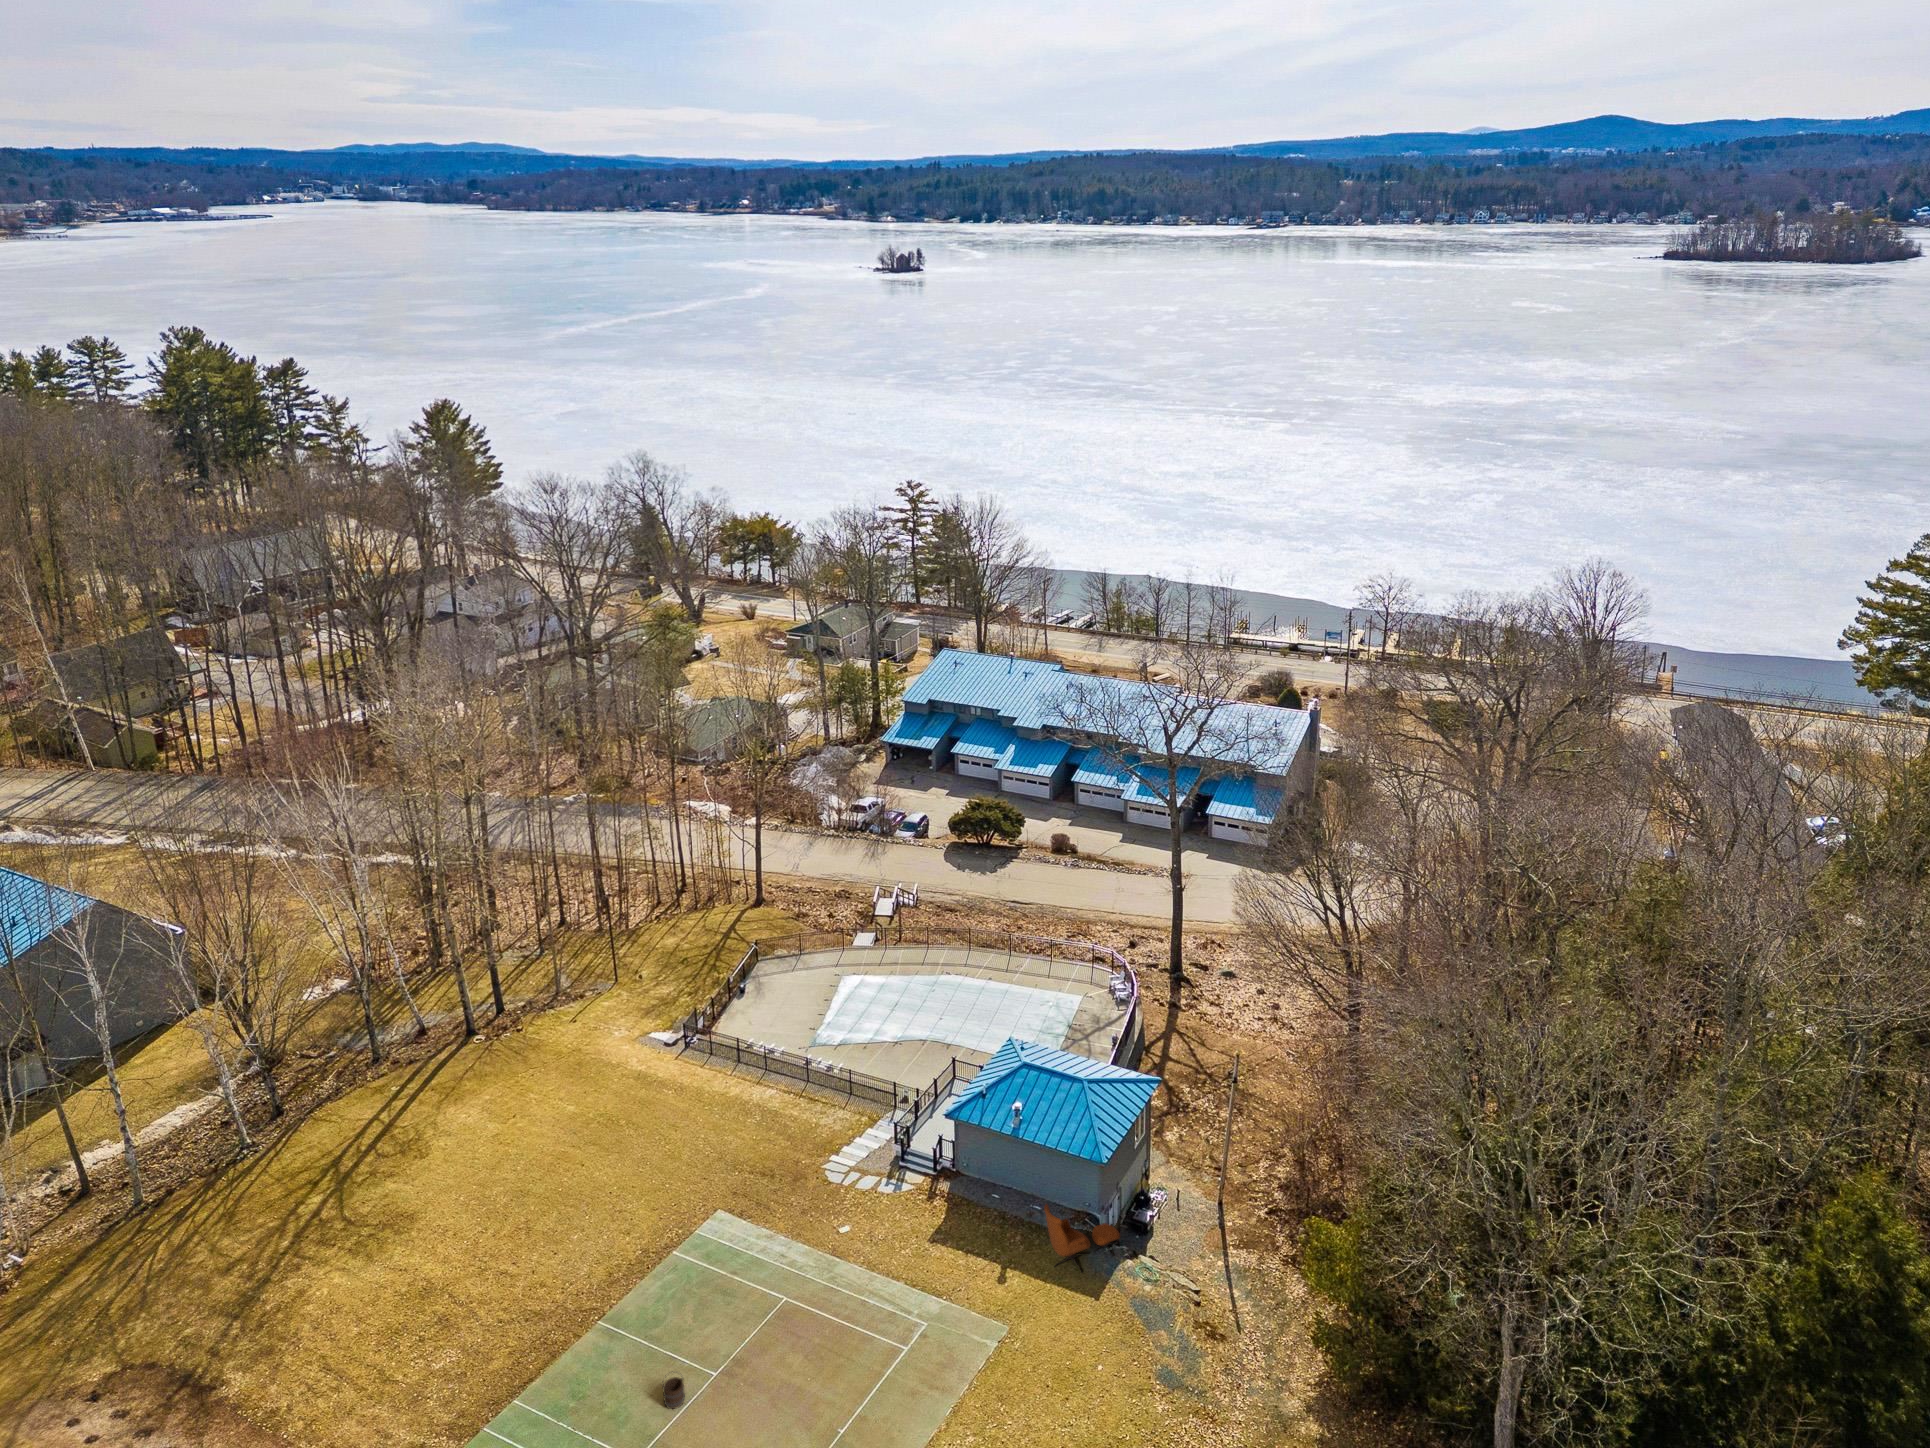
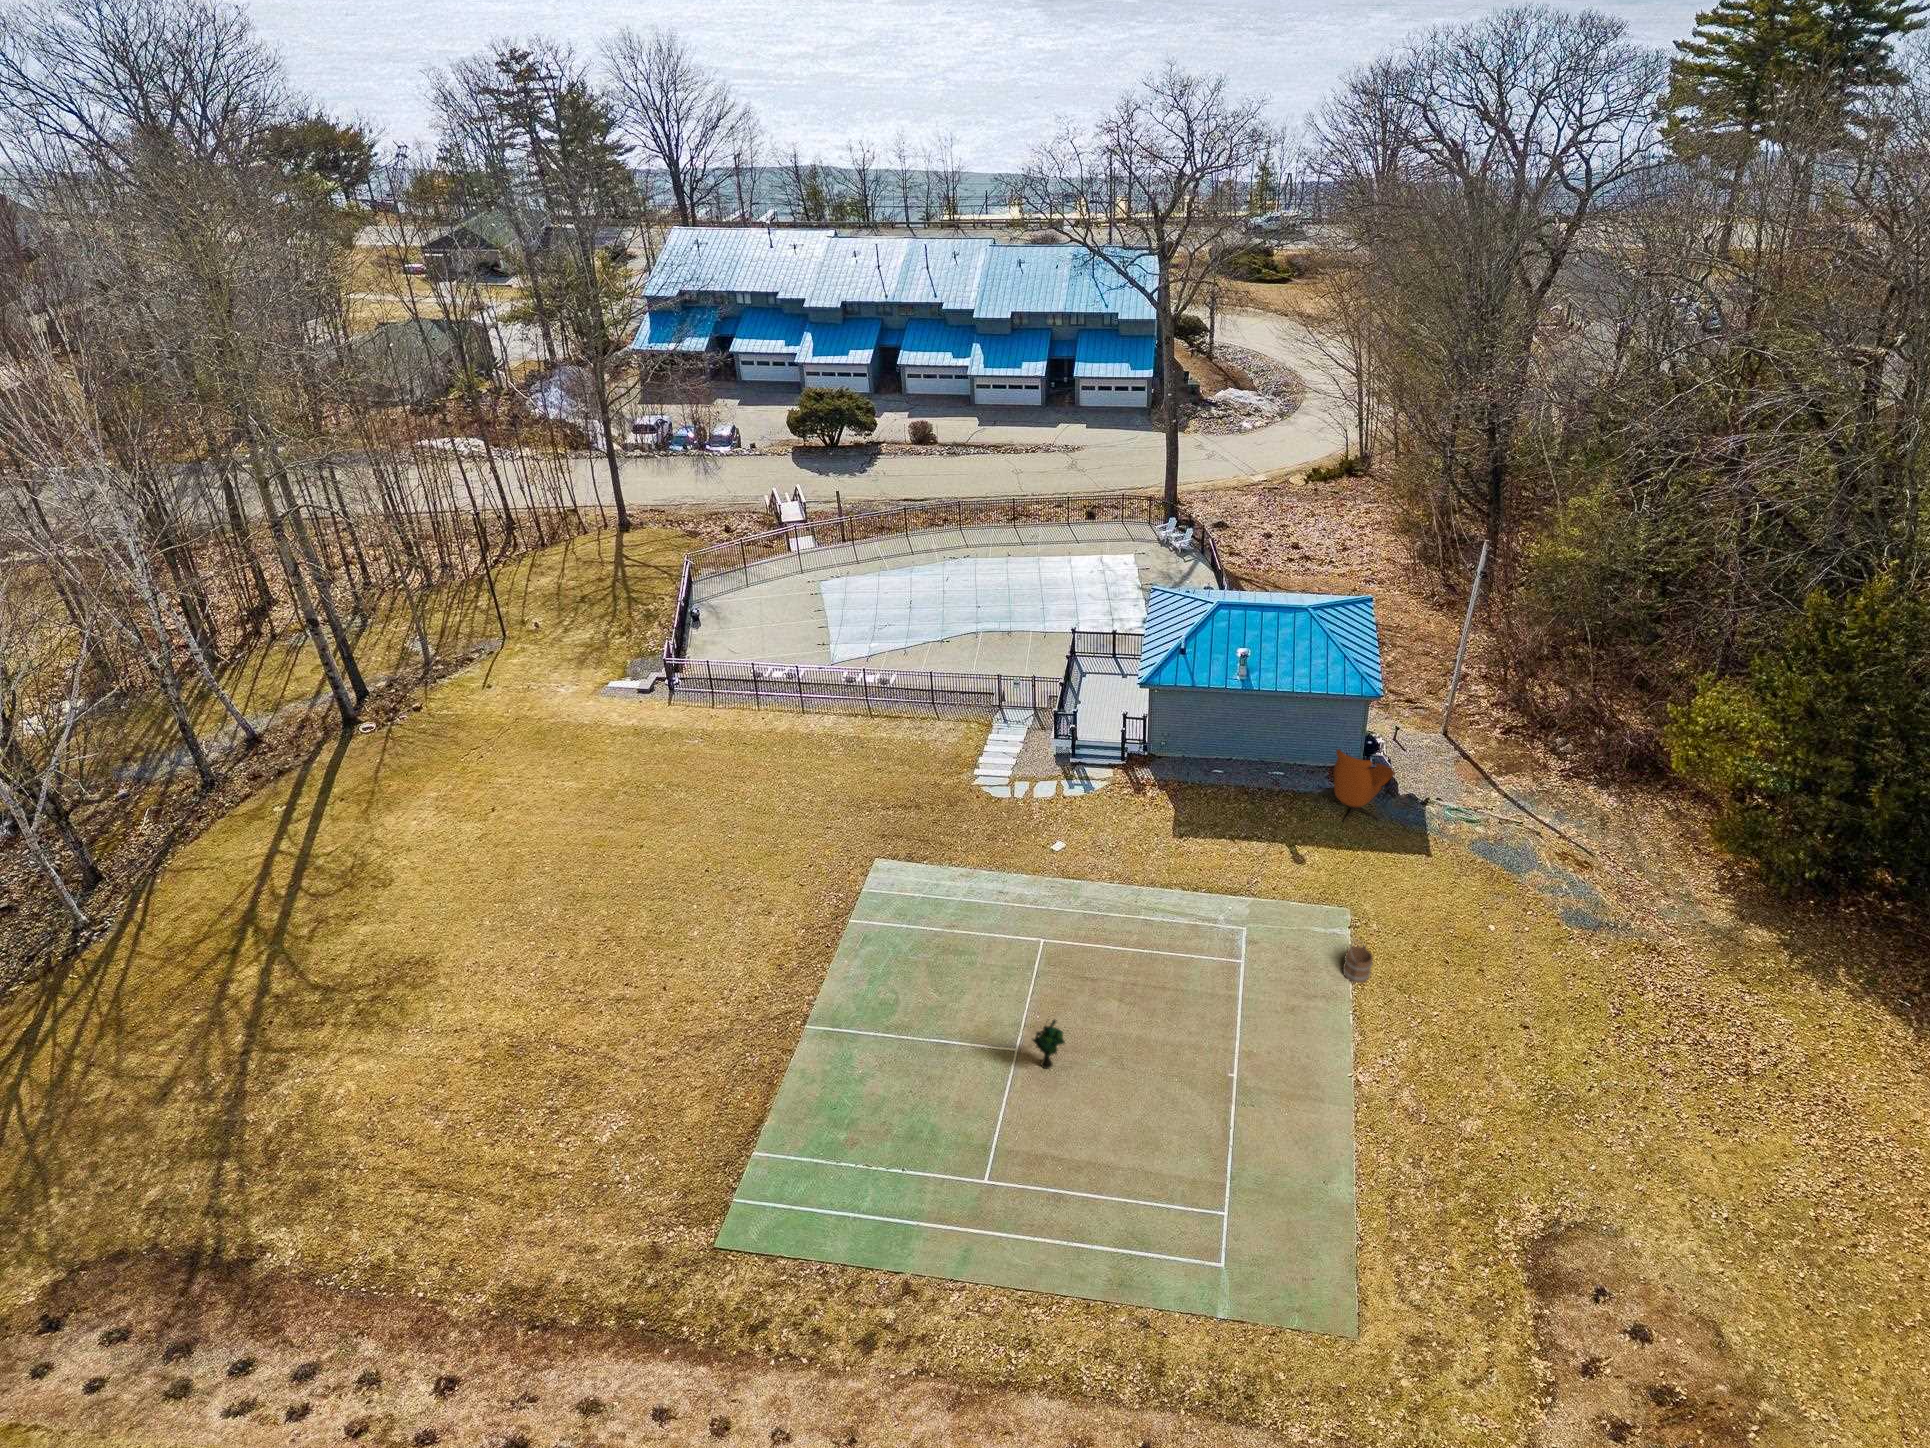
decorative plant: none [689,1336,715,1375] -> present [1032,1020,1065,1069]
bucket: present [663,1371,685,1409] -> present [1343,939,1373,983]

